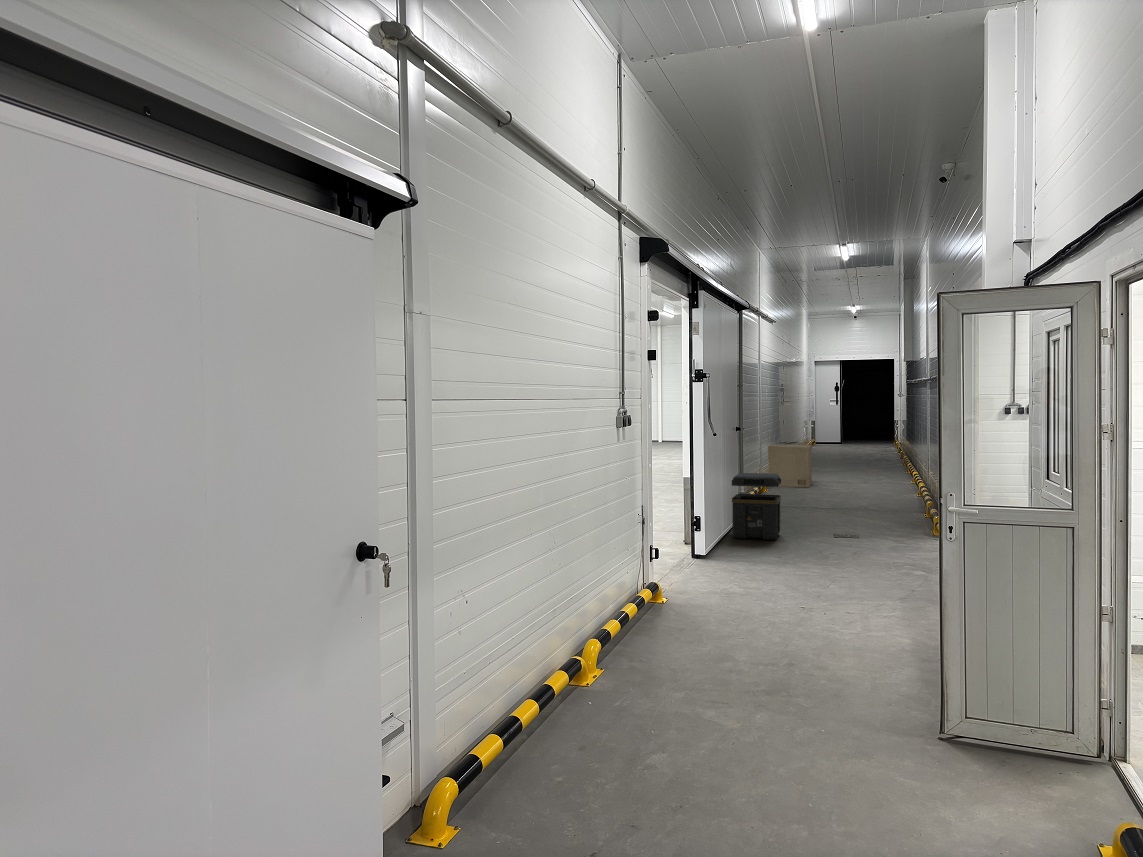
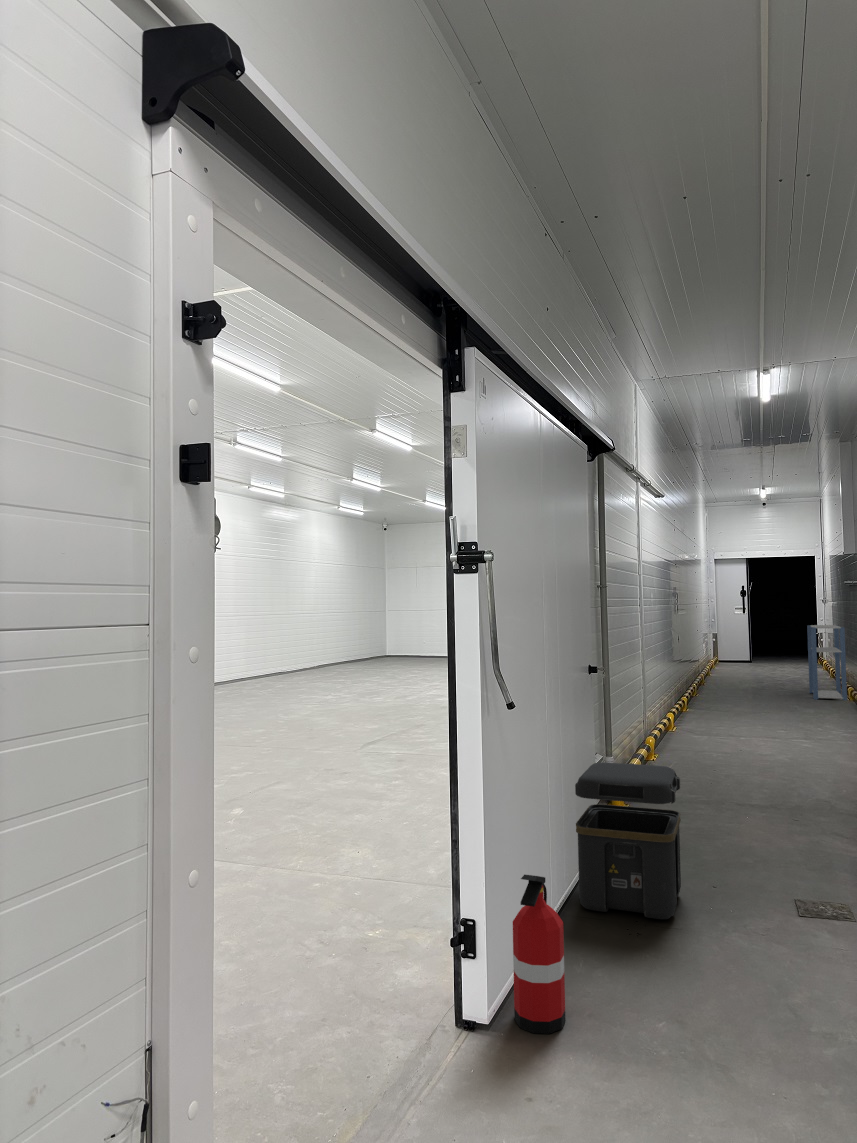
shelving unit: none [878,412,903,466] -> present [807,625,847,700]
cardboard box: present [768,444,812,487] -> none [656,677,724,746]
fire extinguisher: none [713,501,733,561] -> present [513,875,566,1034]

